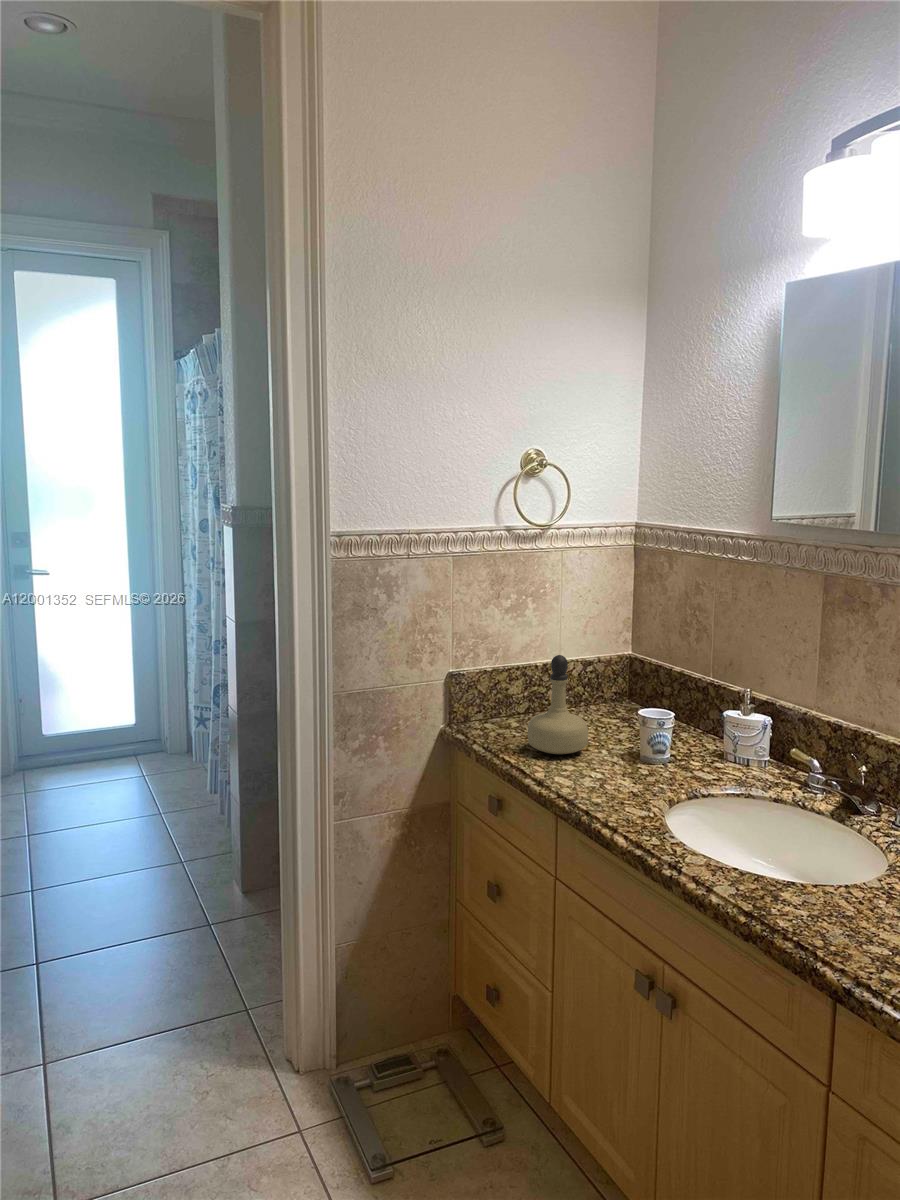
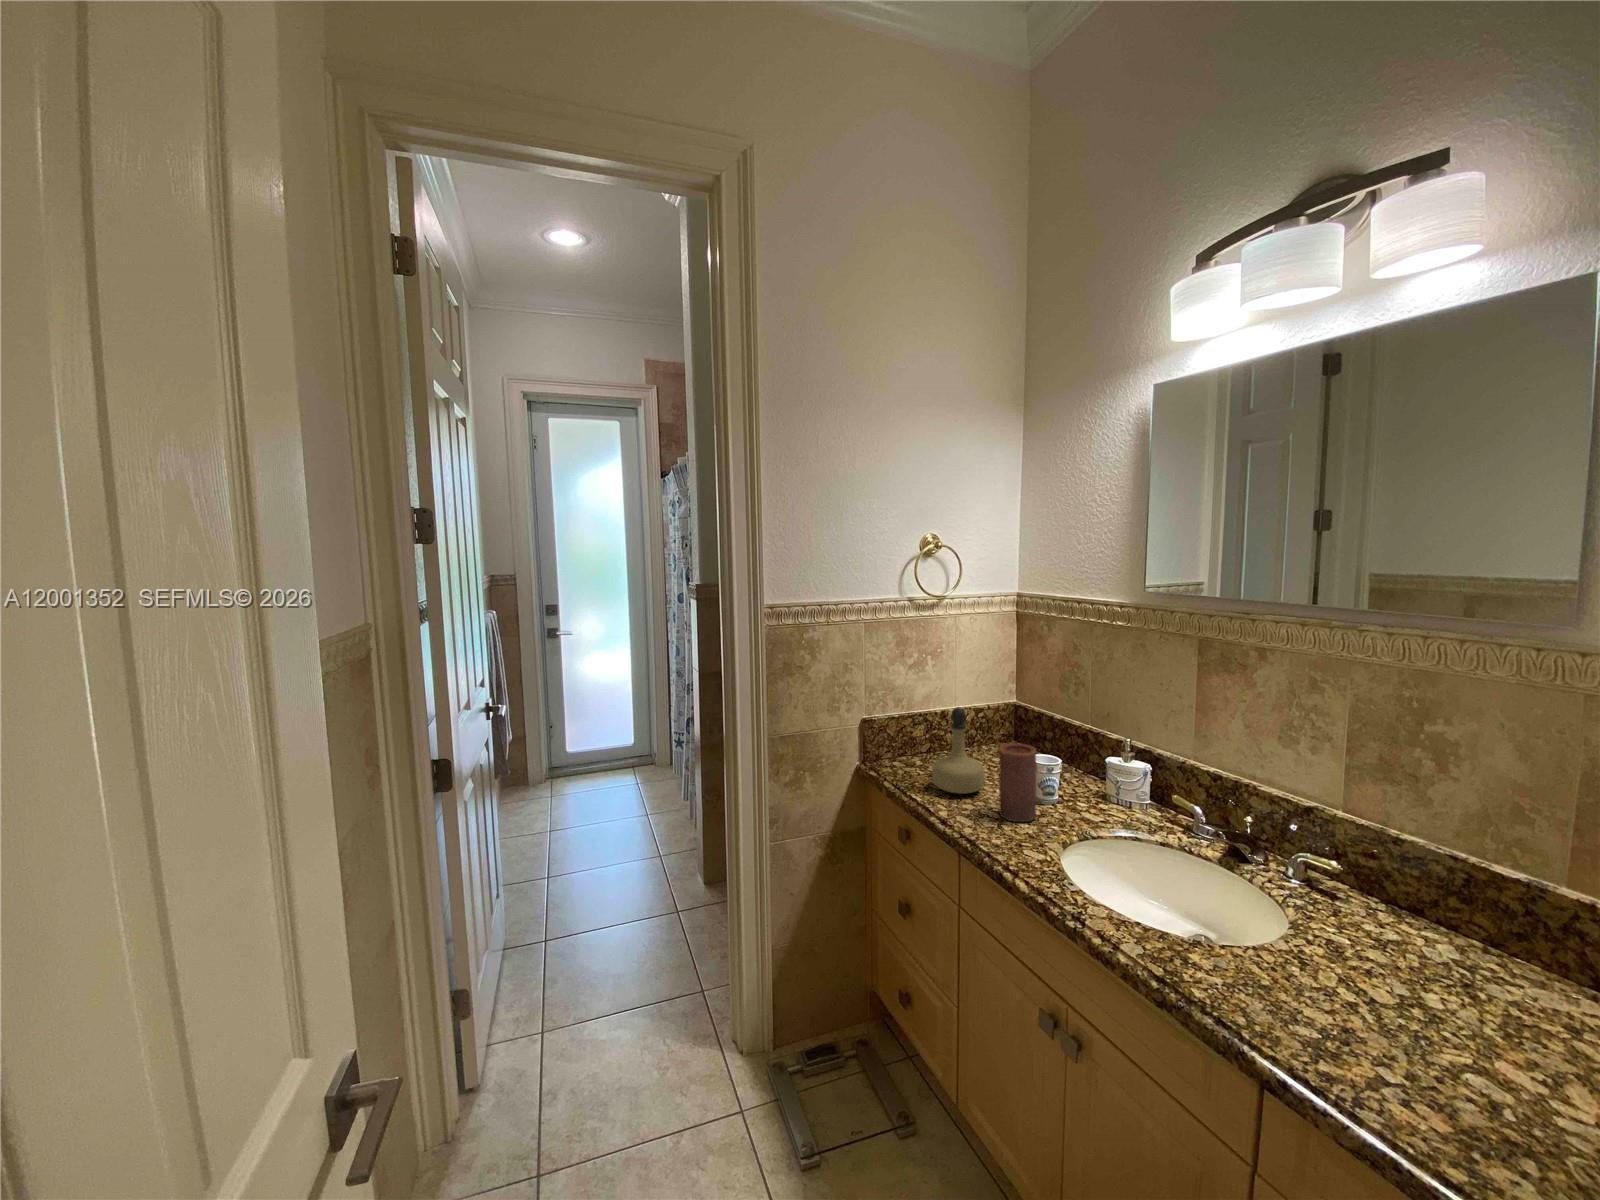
candle: none [602,694,644,781] -> present [999,743,1036,822]

